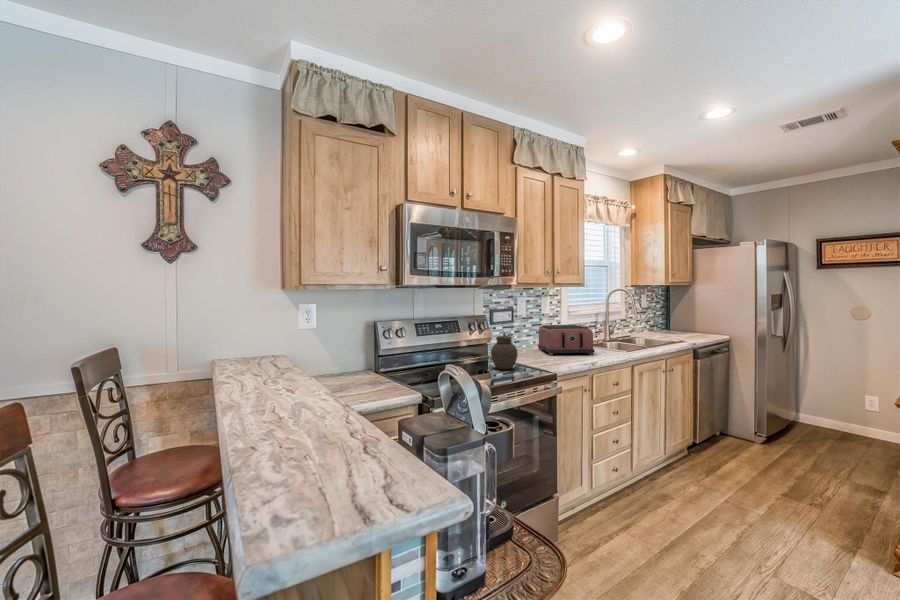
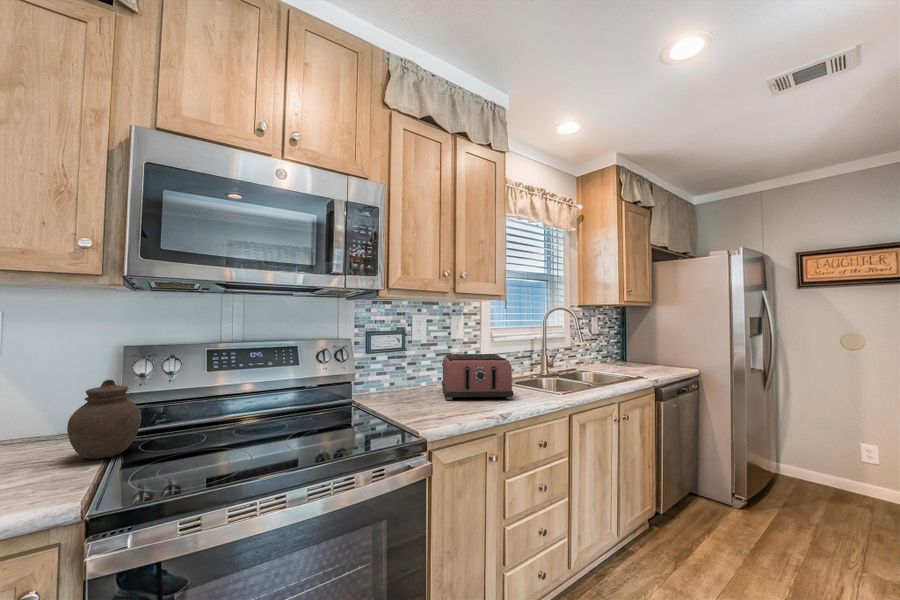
jar: present [491,333,518,369] -> present [67,380,141,459]

